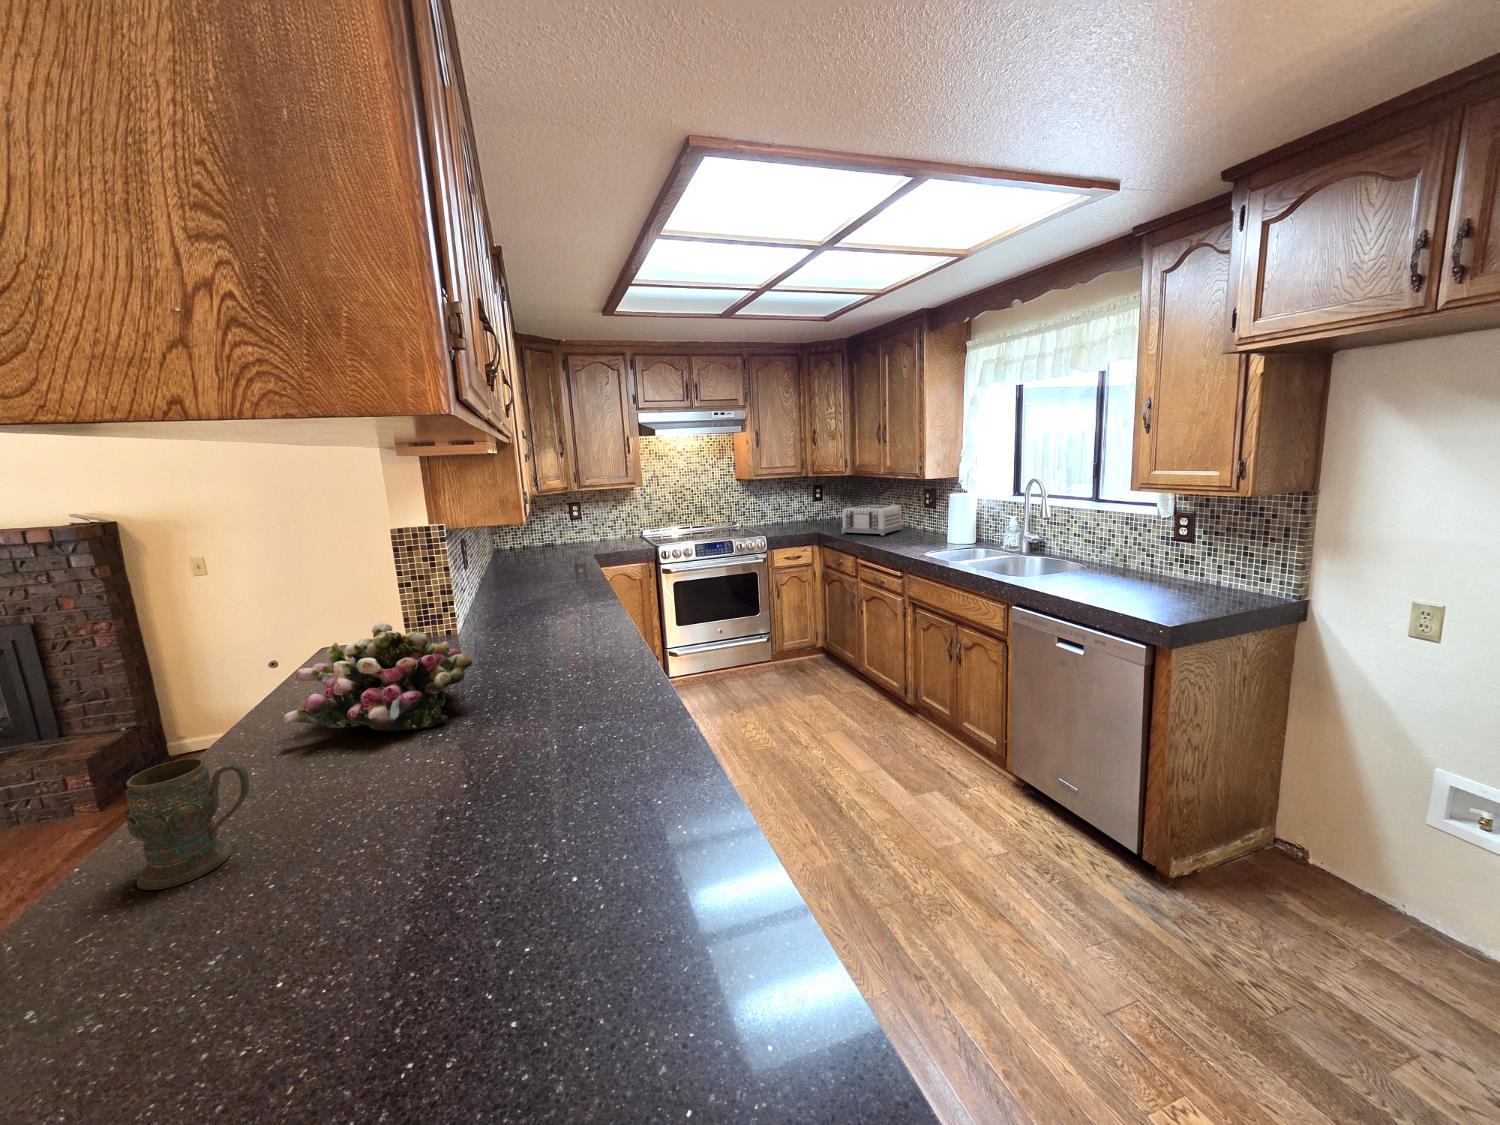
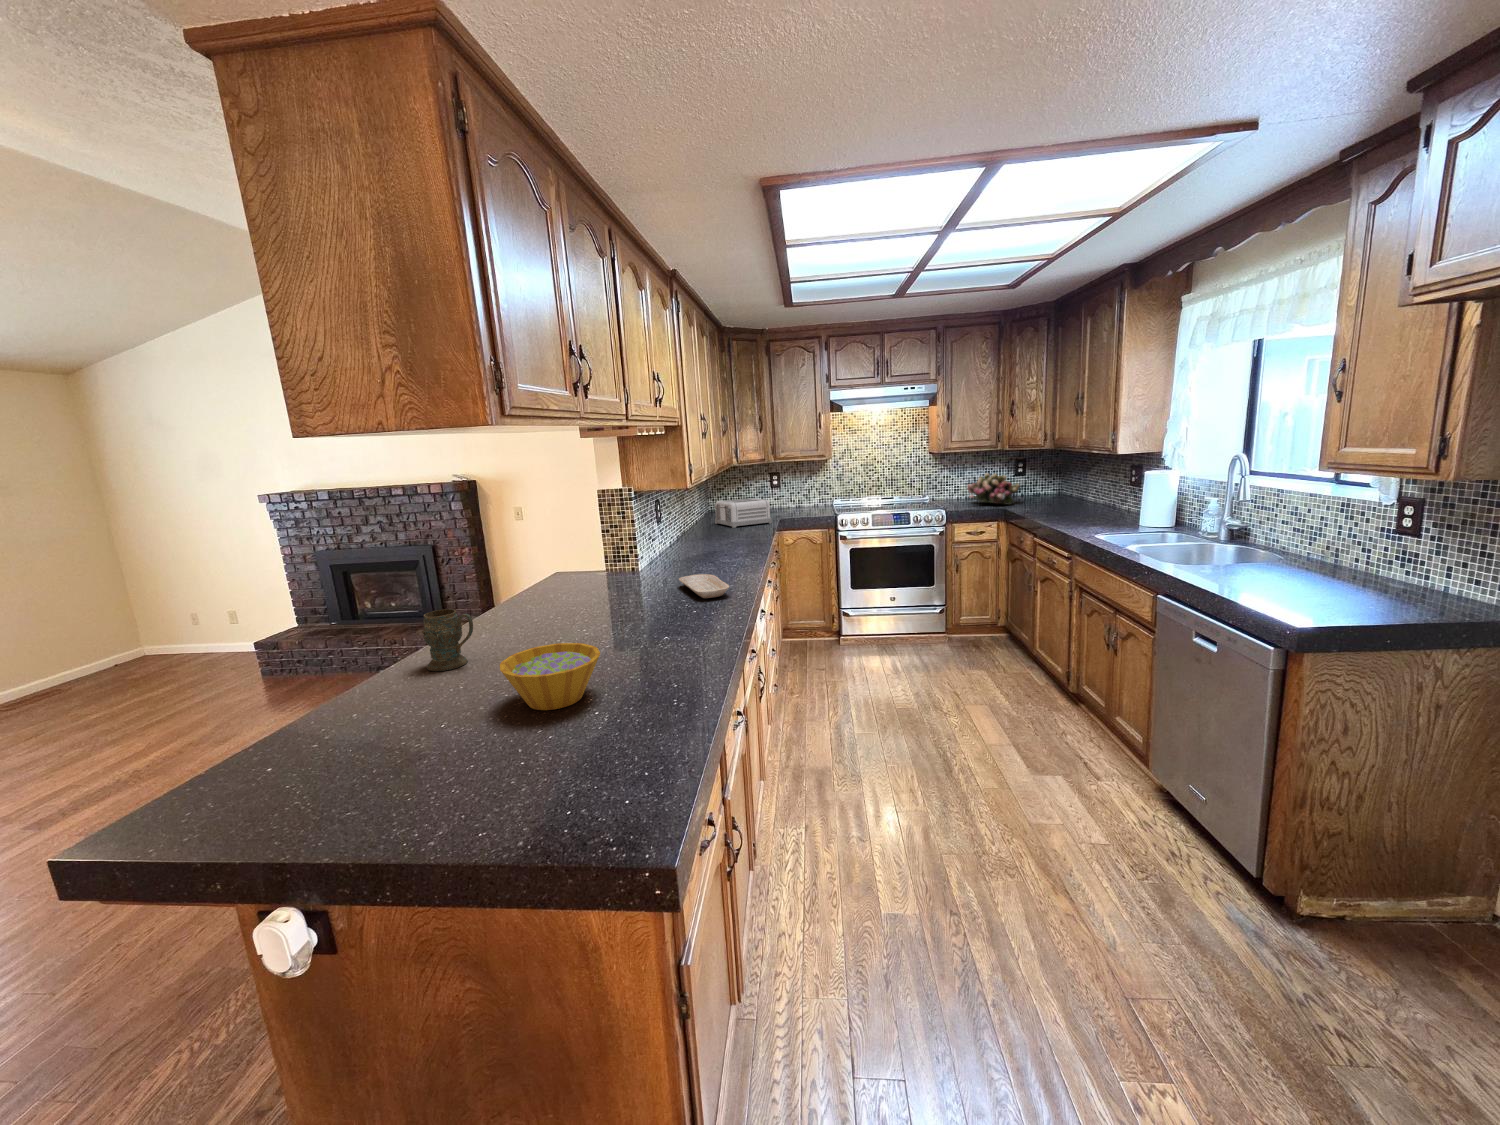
toaster: present [841,505,903,535] -> present [714,498,772,528]
flower arrangement: present [283,622,472,731] -> present [967,473,1020,505]
tray: none [532,631,615,665] -> present [679,574,729,598]
bowl: none [367,781,556,930] -> present [500,643,600,710]

